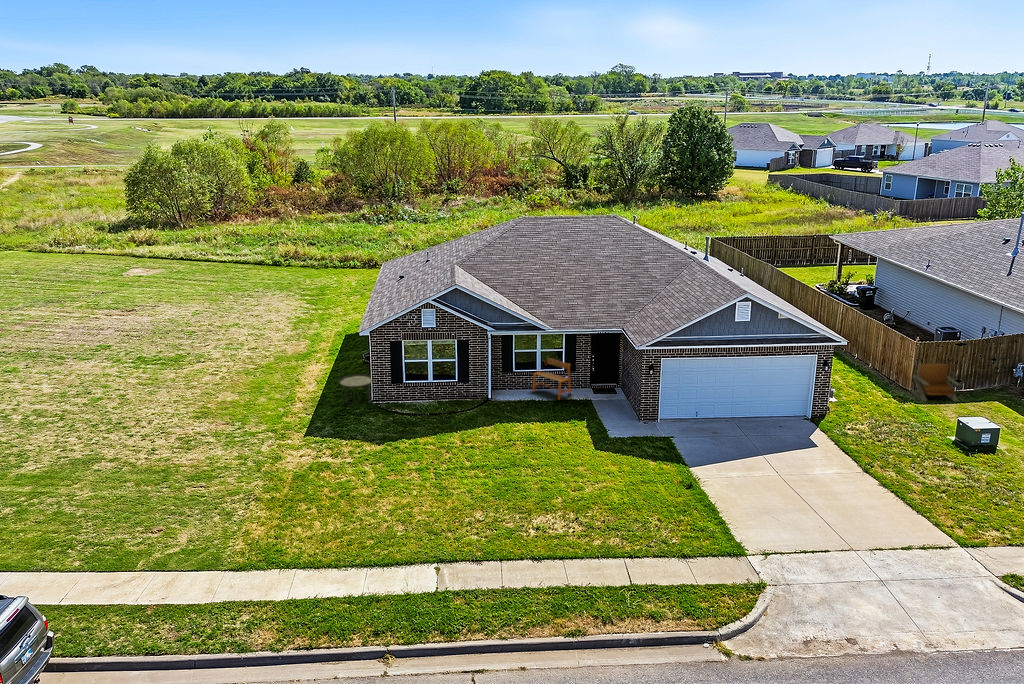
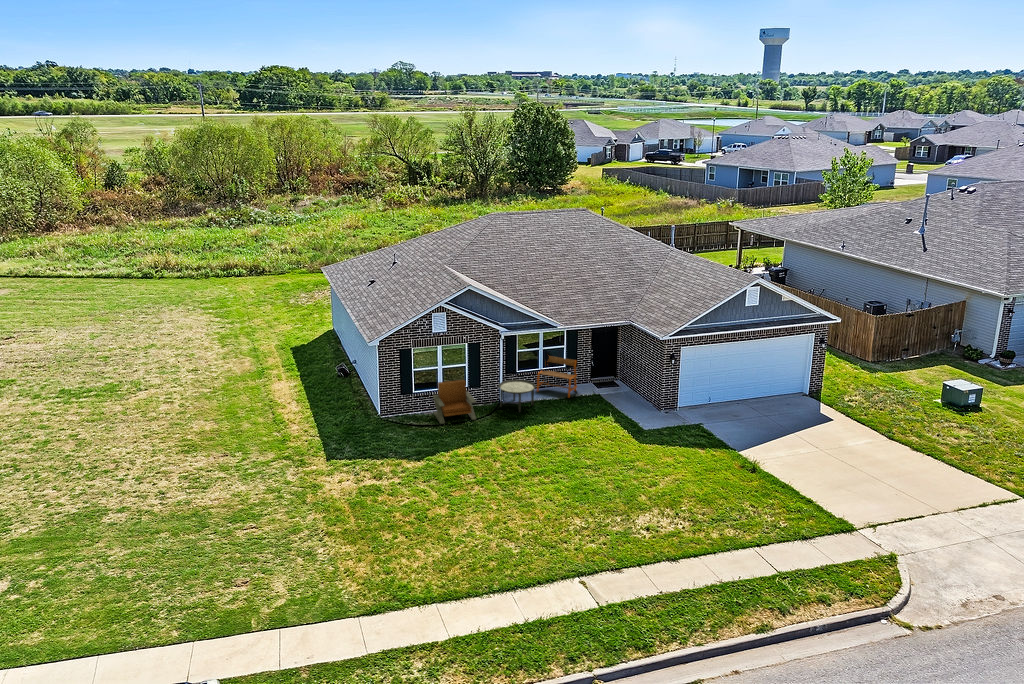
lounge chair: present [911,364,960,401] -> present [433,380,476,424]
round table: present [338,374,372,404] -> present [499,379,536,412]

